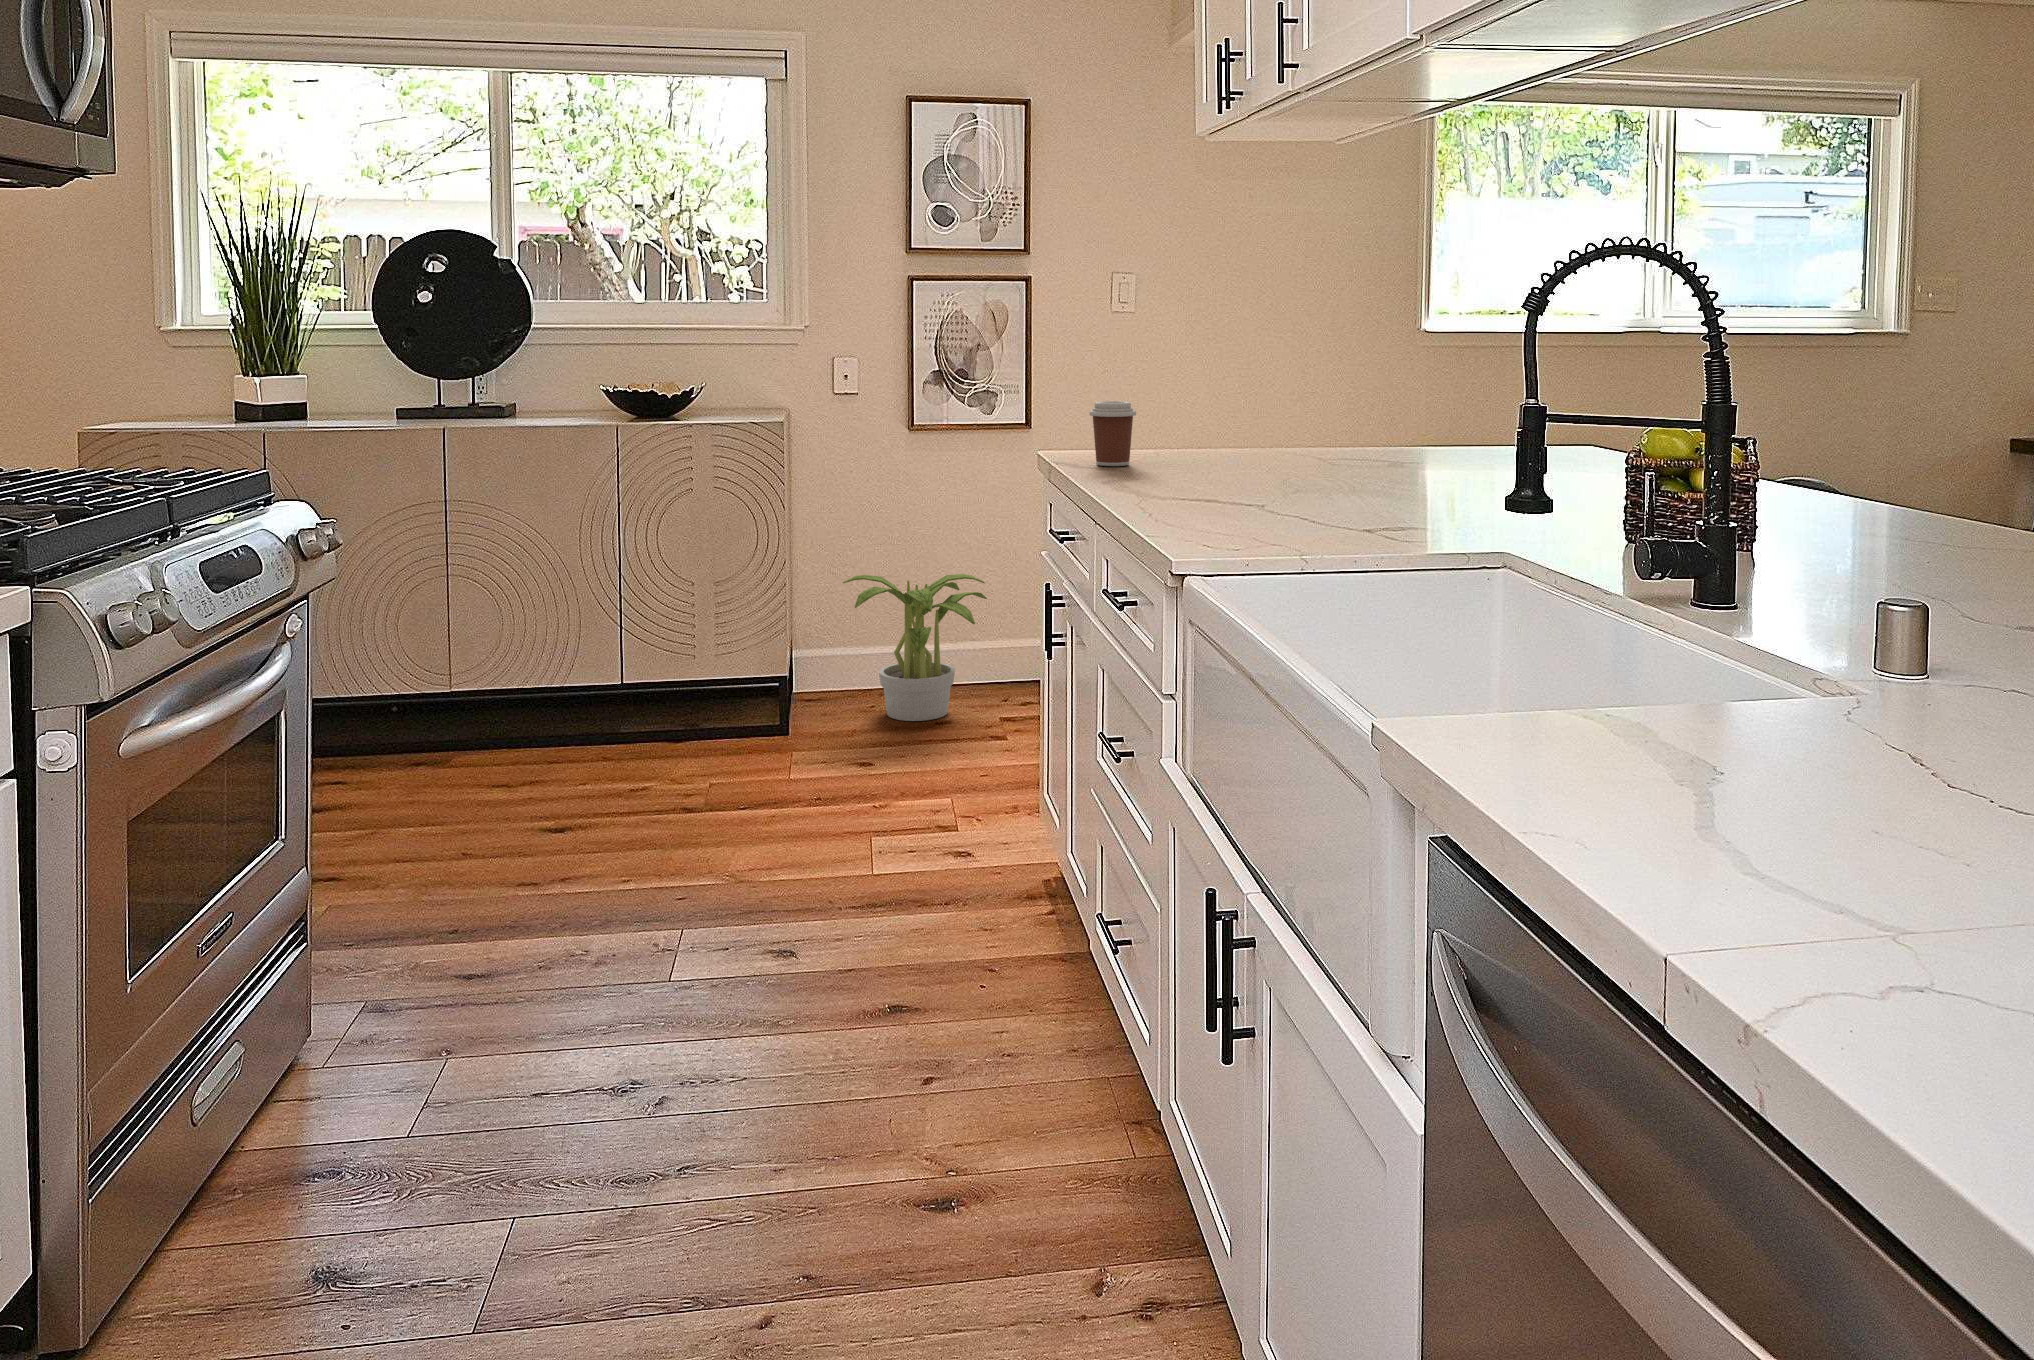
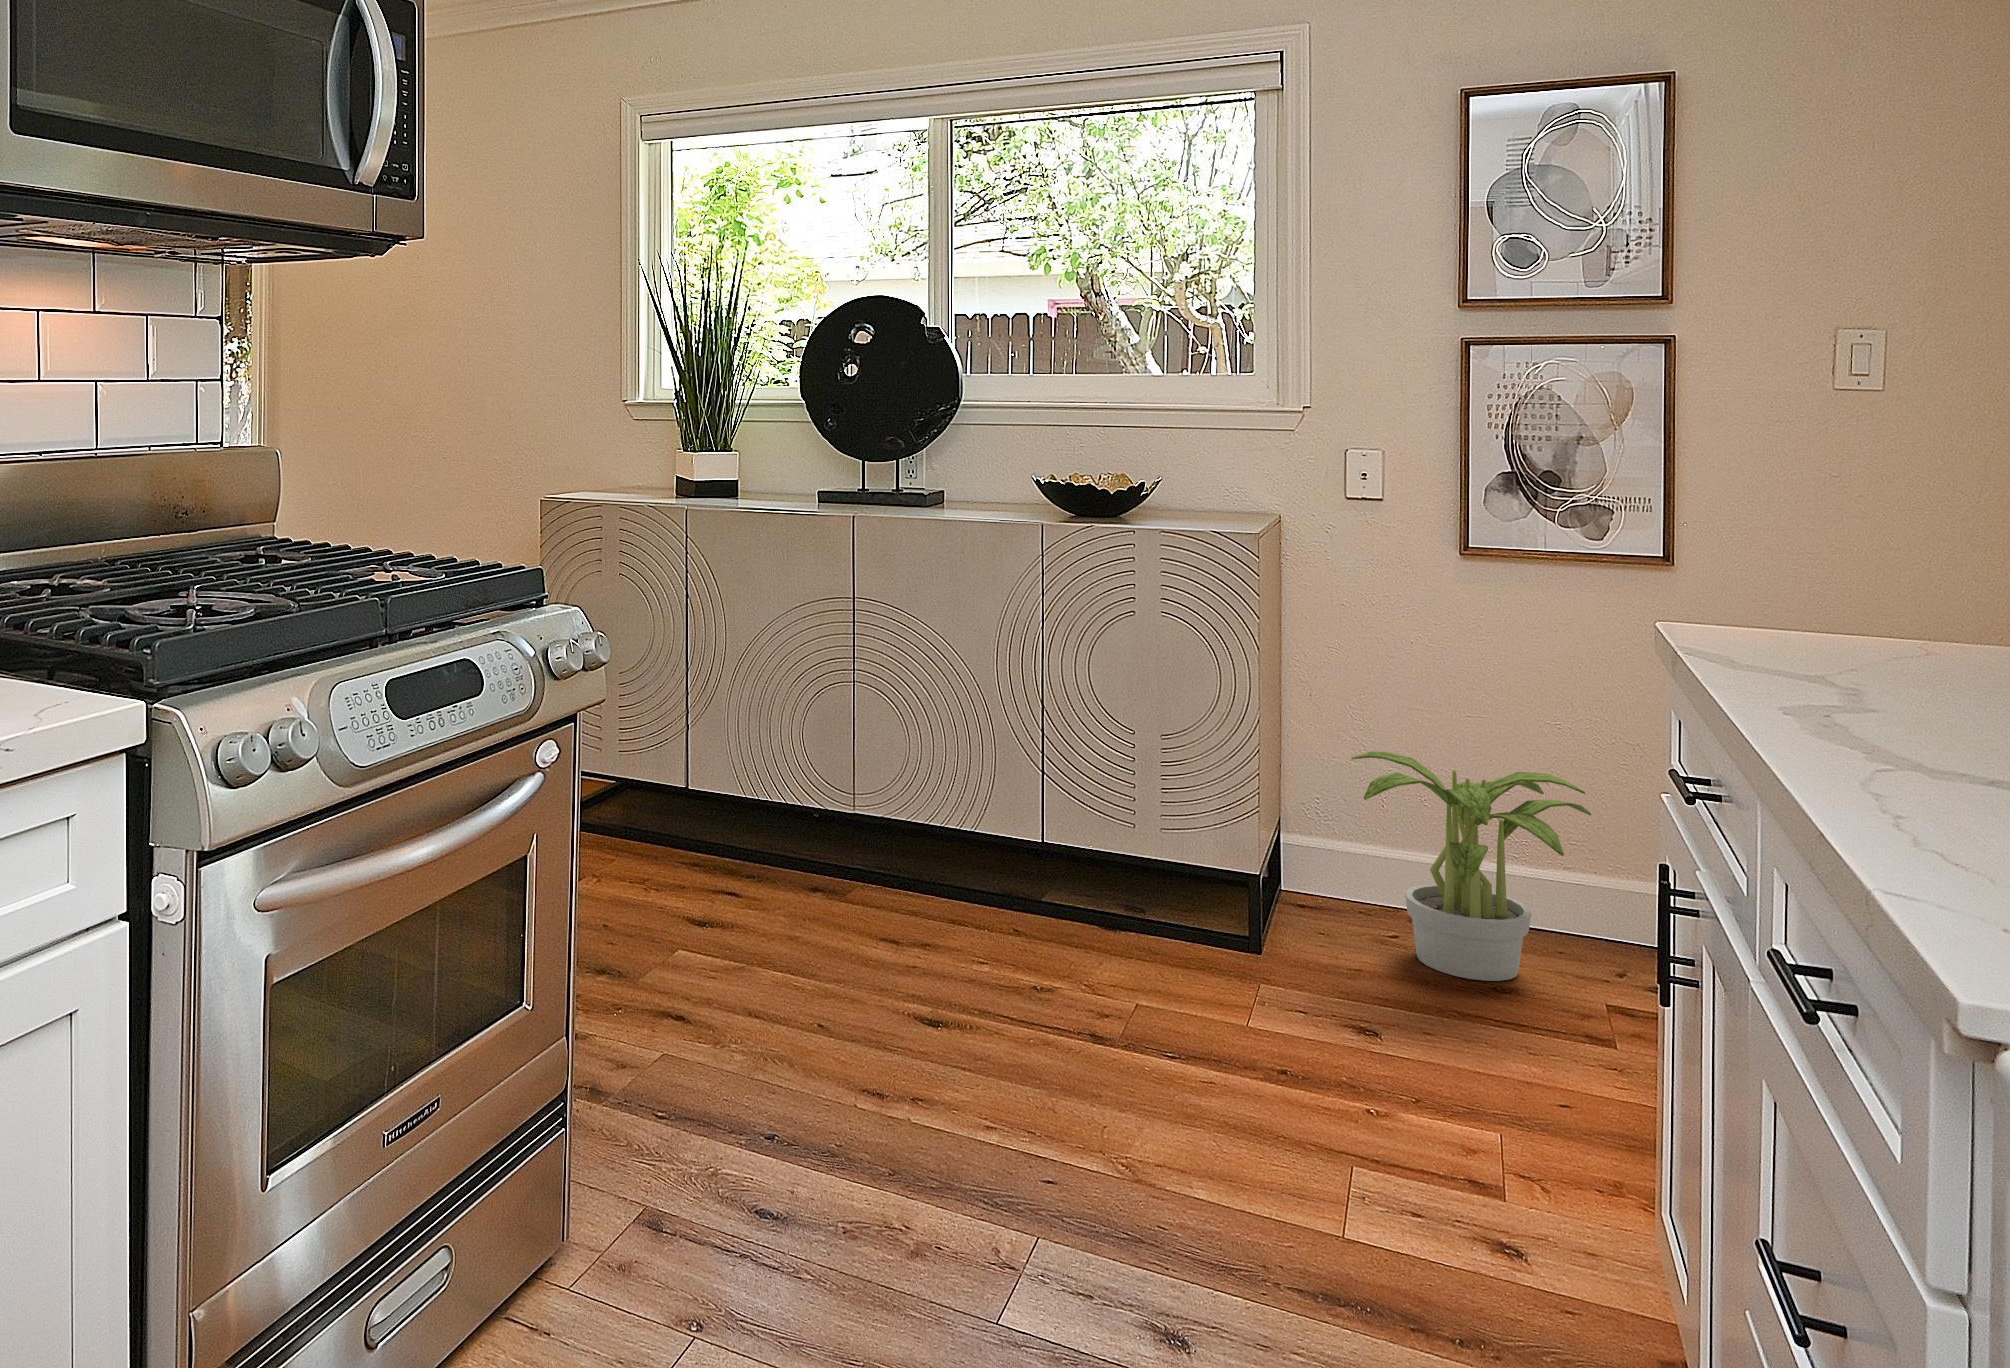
coffee cup: present [1089,401,1136,466] -> none [1762,553,1873,675]

